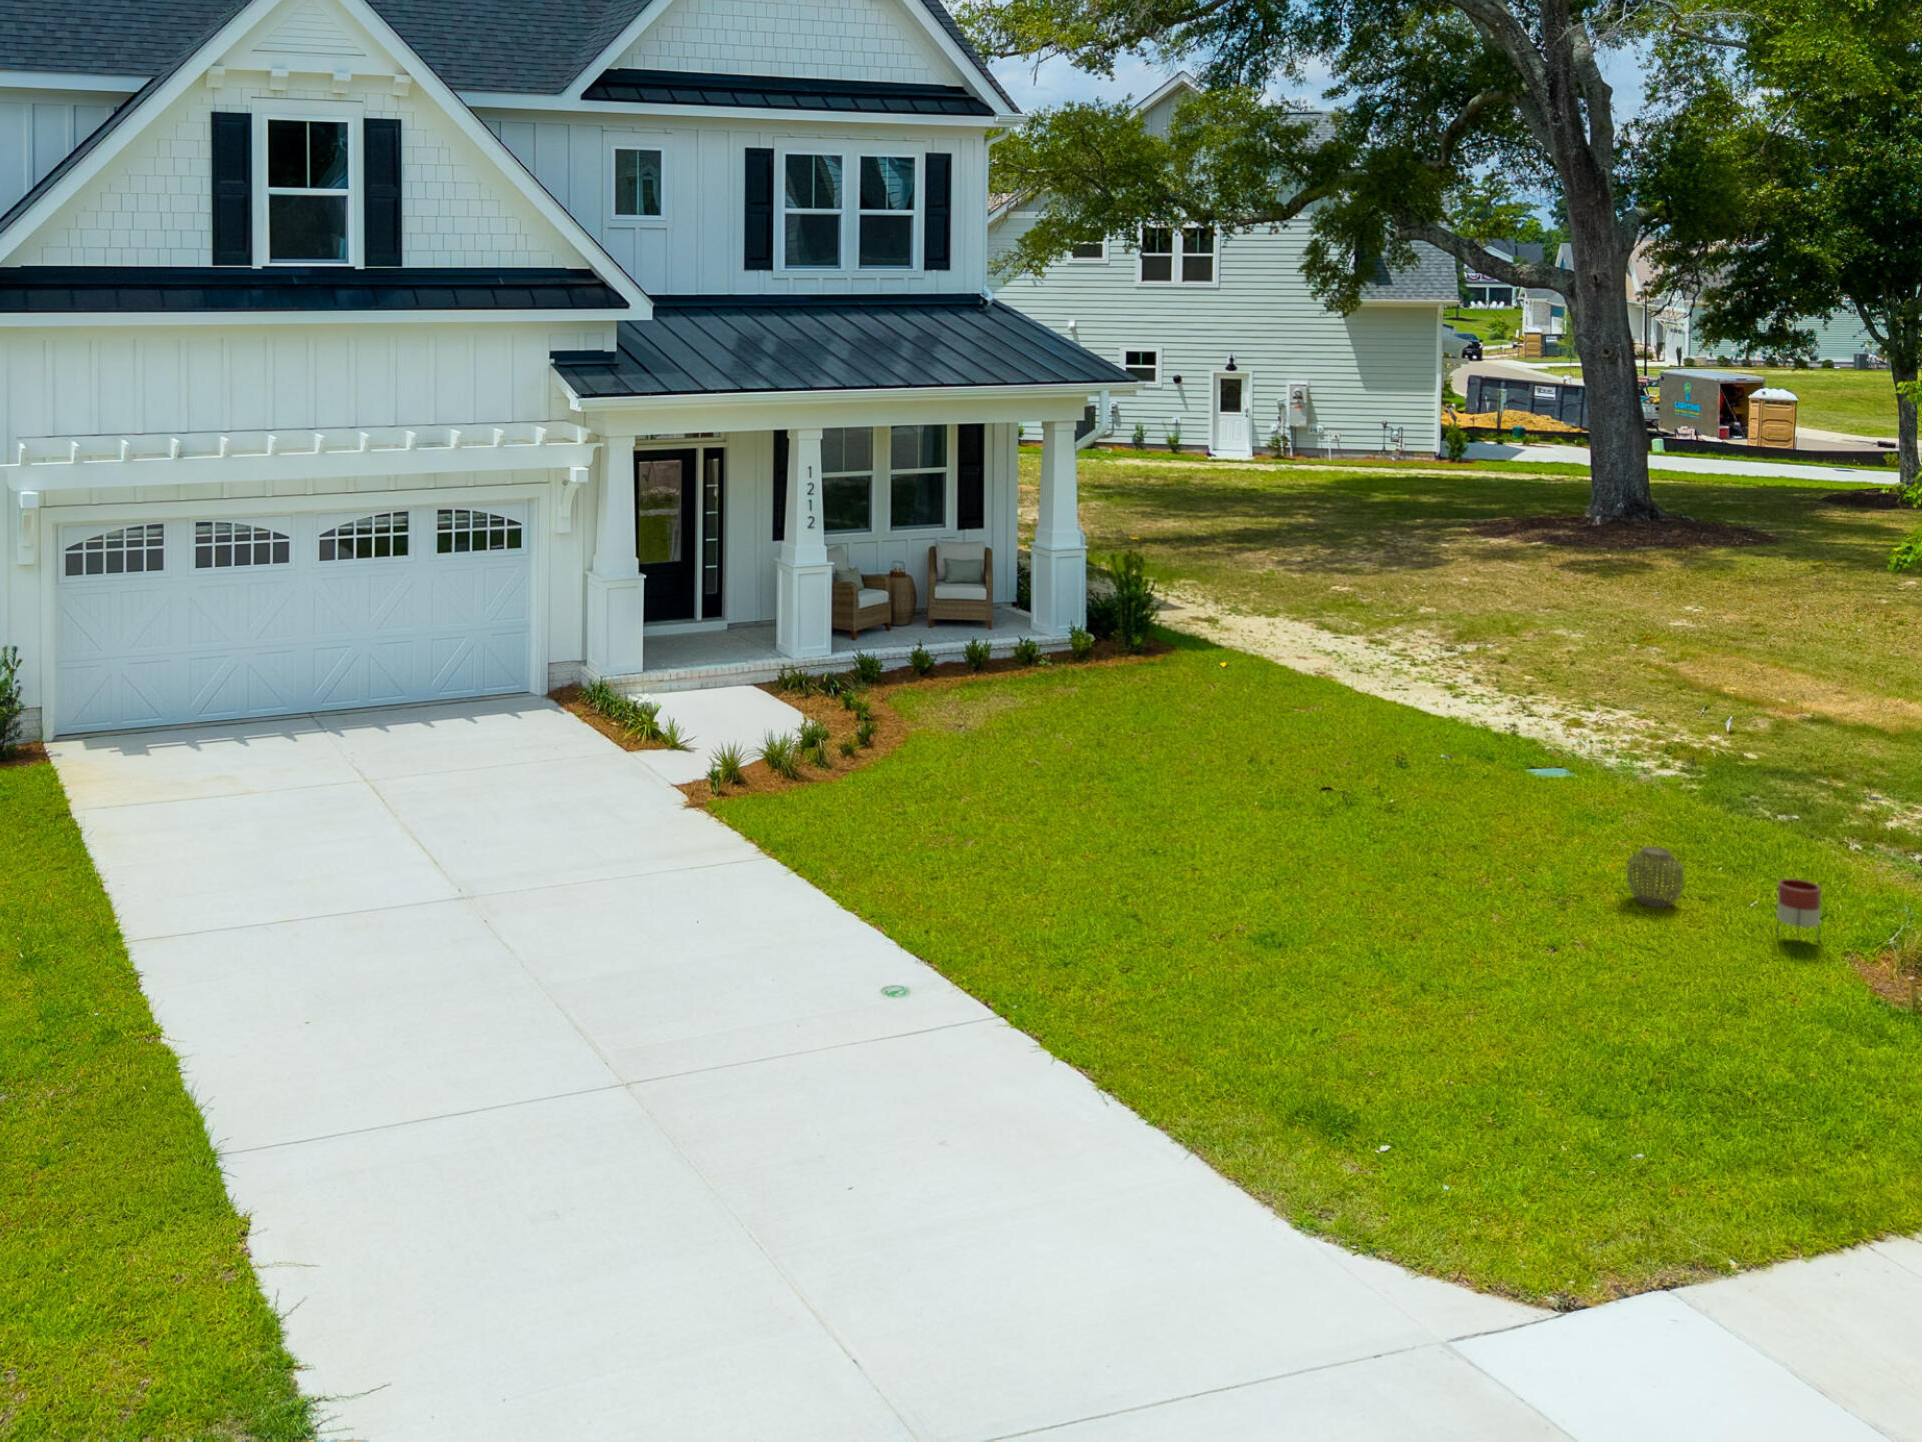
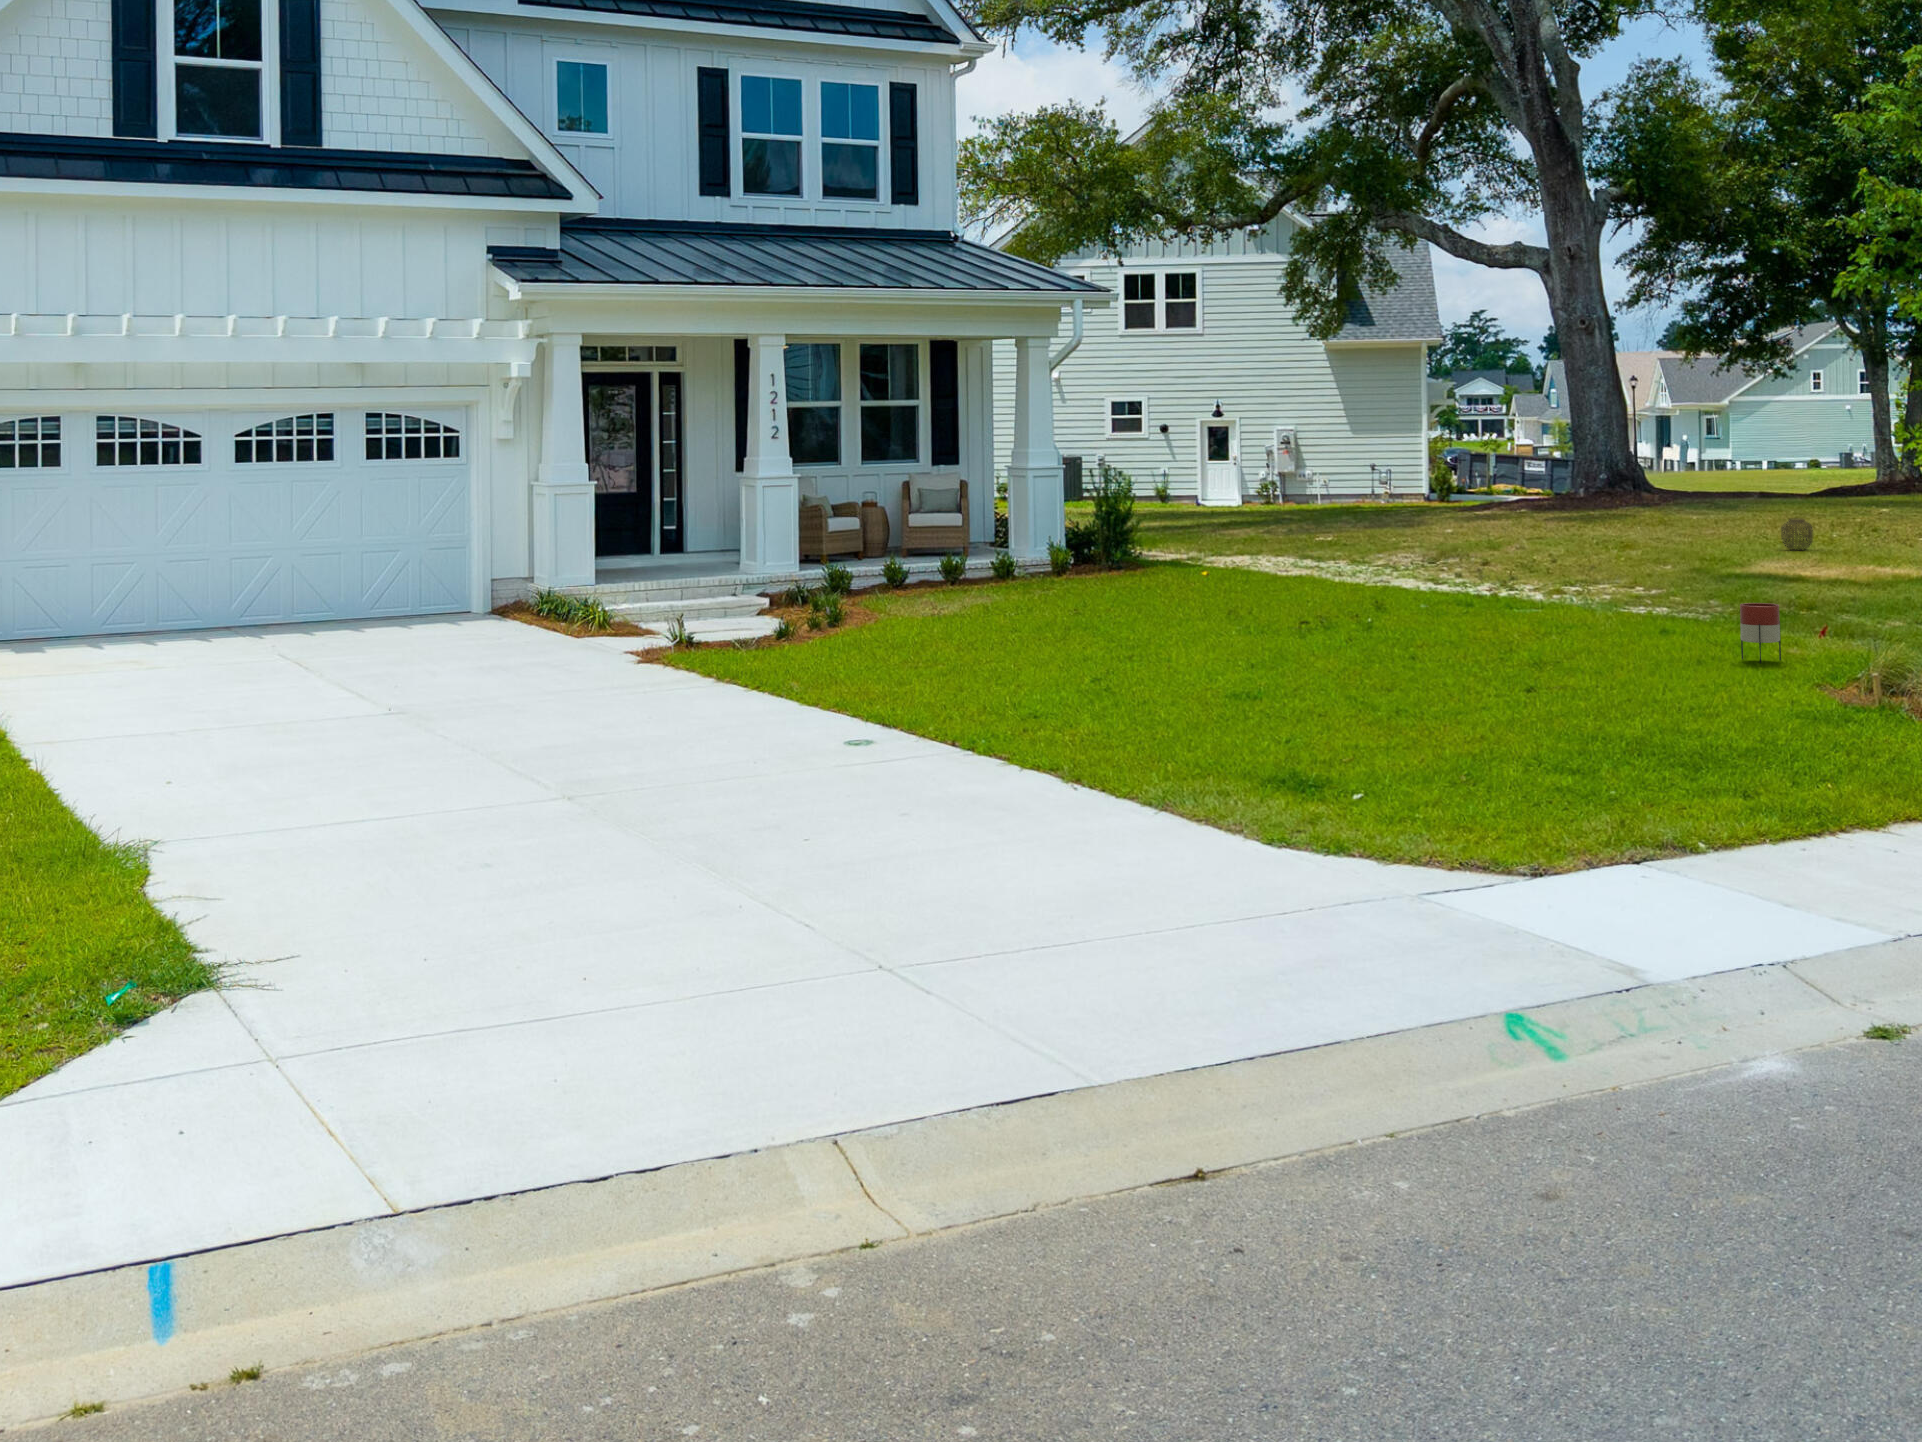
woven basket: present [1627,847,1683,907] -> present [1781,518,1813,550]

